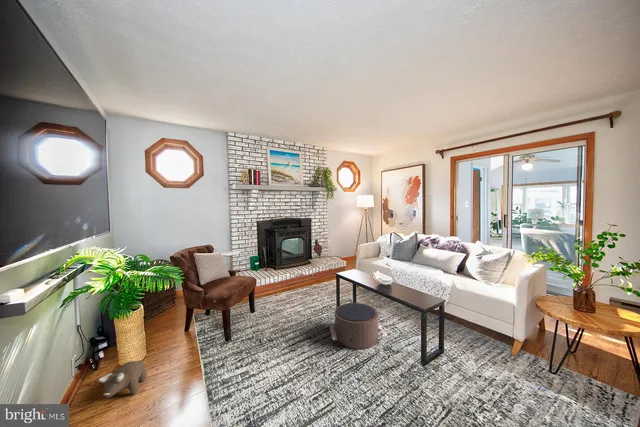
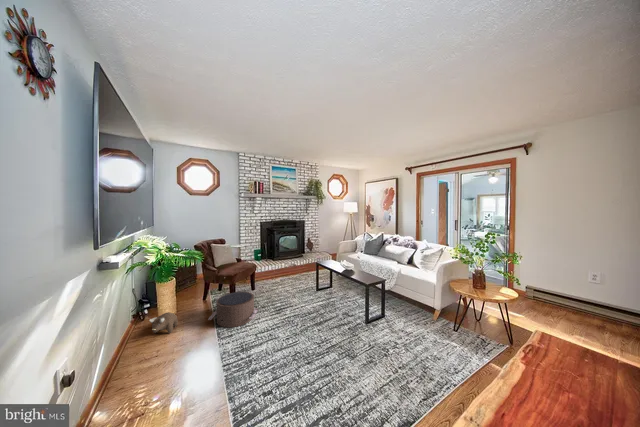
pouf: present [330,303,388,349] -> present [208,292,258,327]

